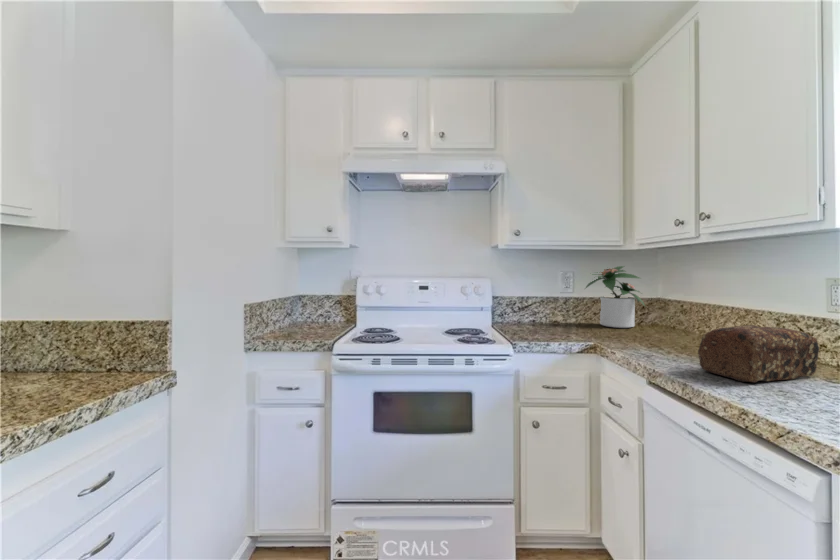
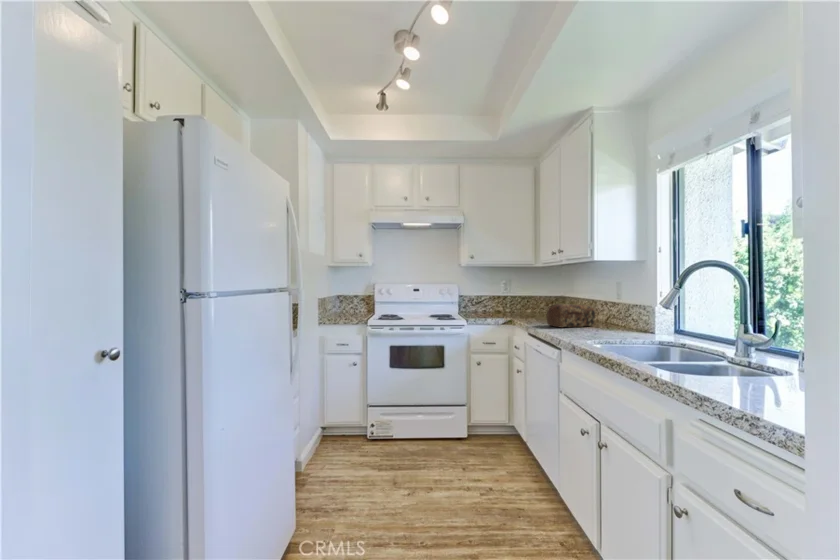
potted plant: present [586,266,644,328] -> none [517,276,552,314]

